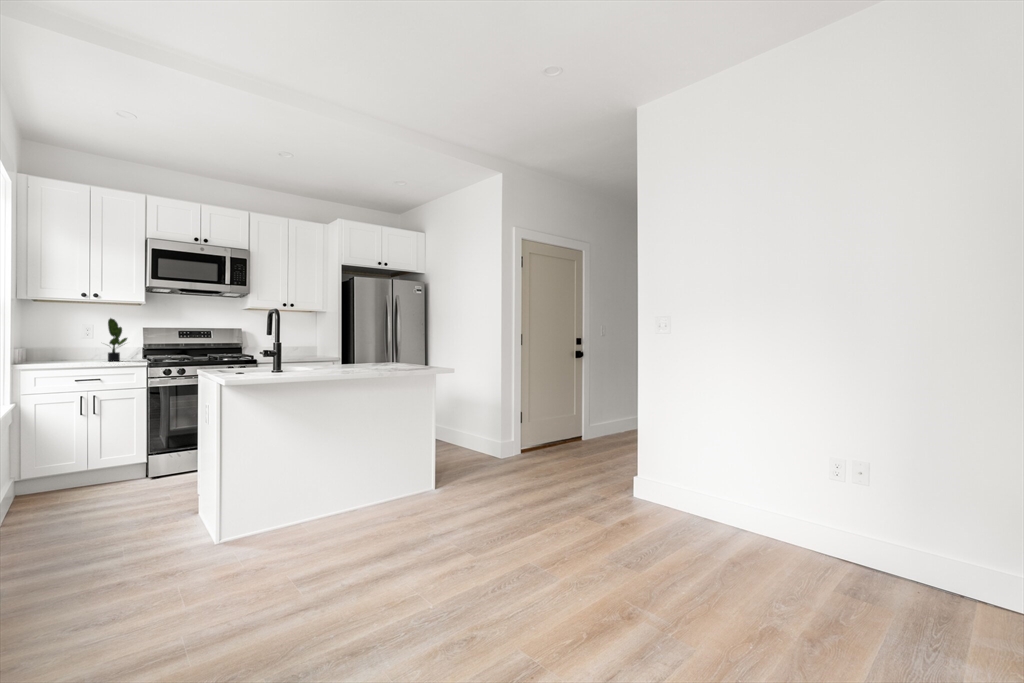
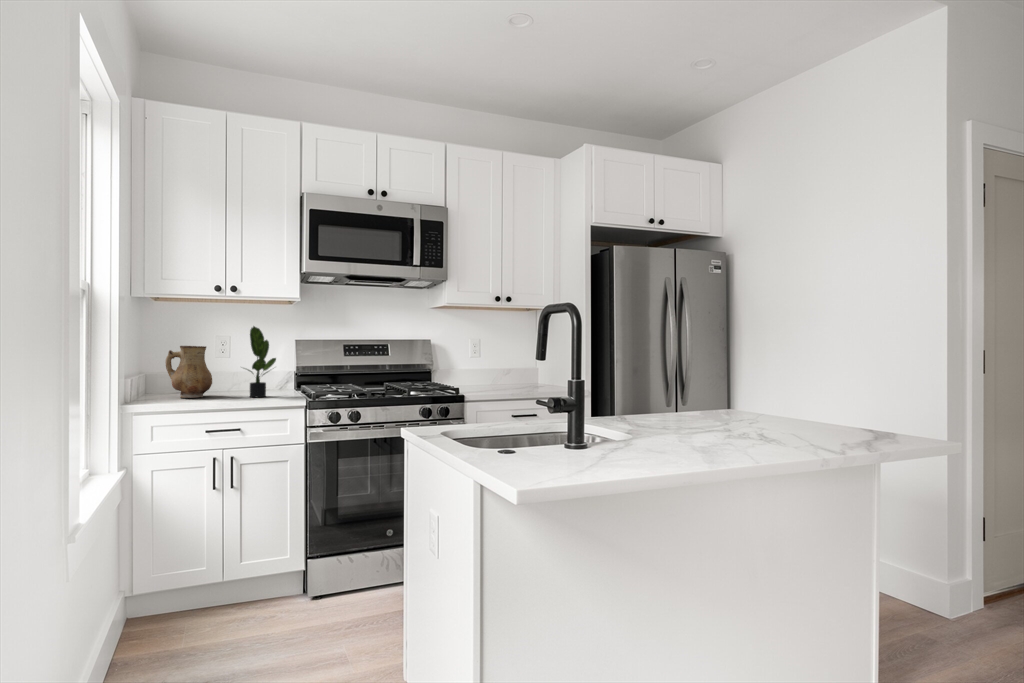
ceramic pitcher: none [44,329,80,362] -> present [165,346,212,398]

